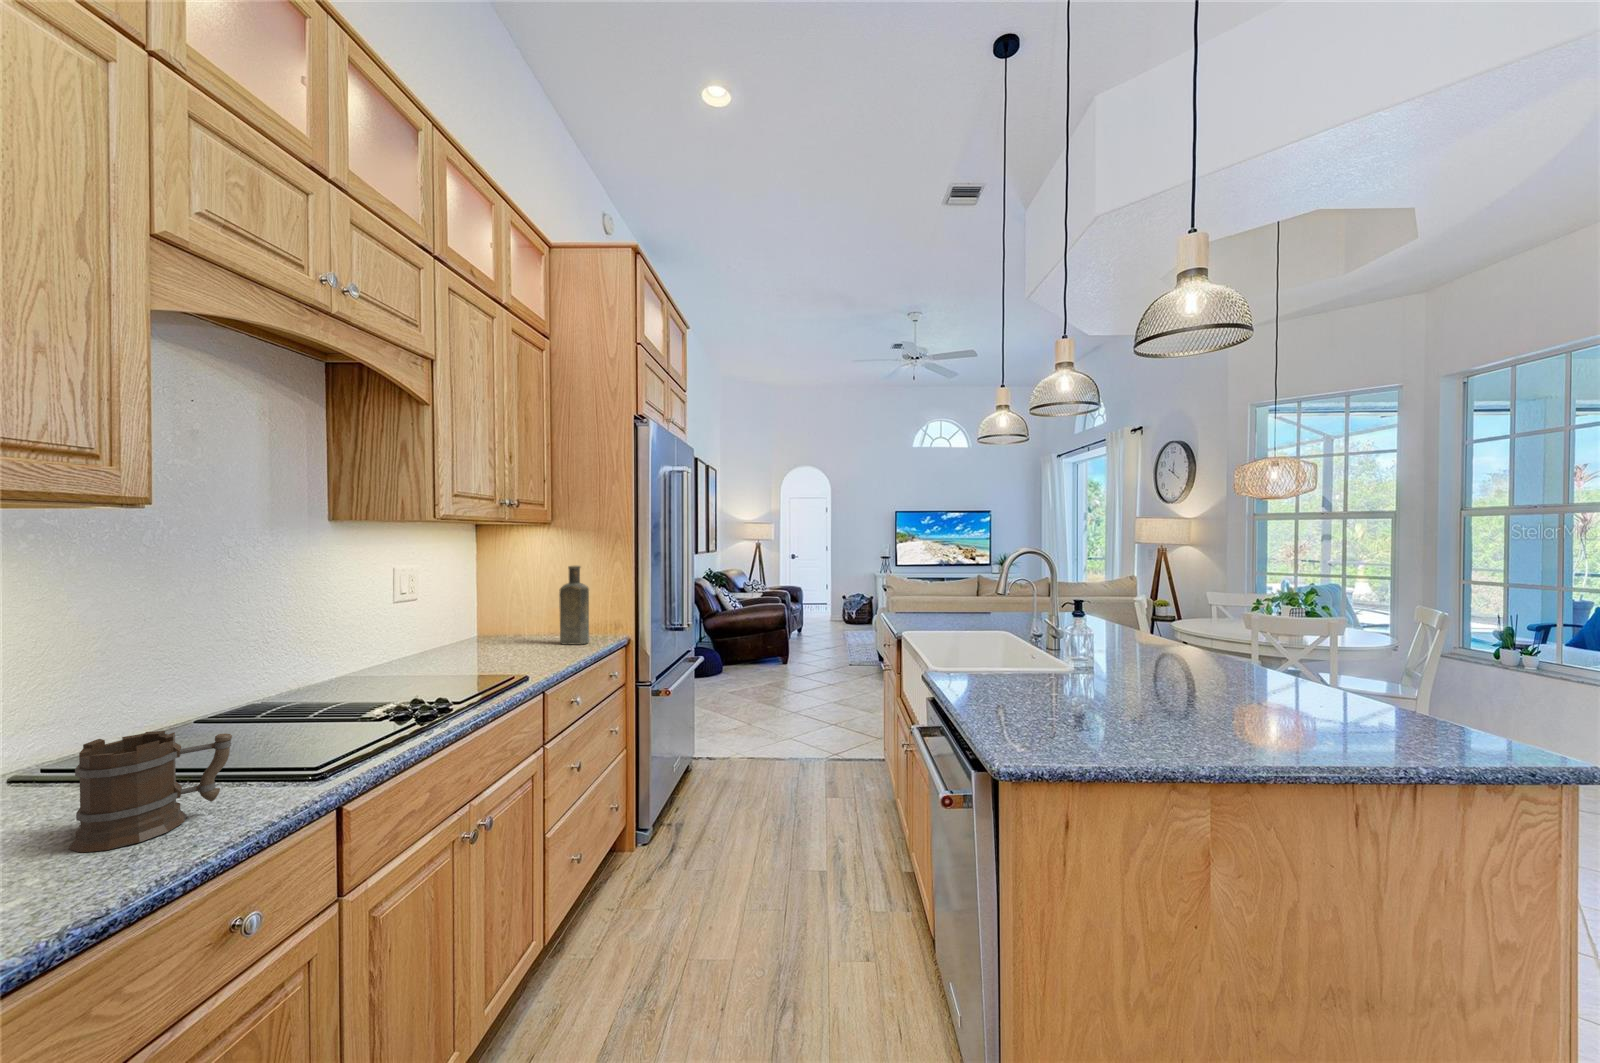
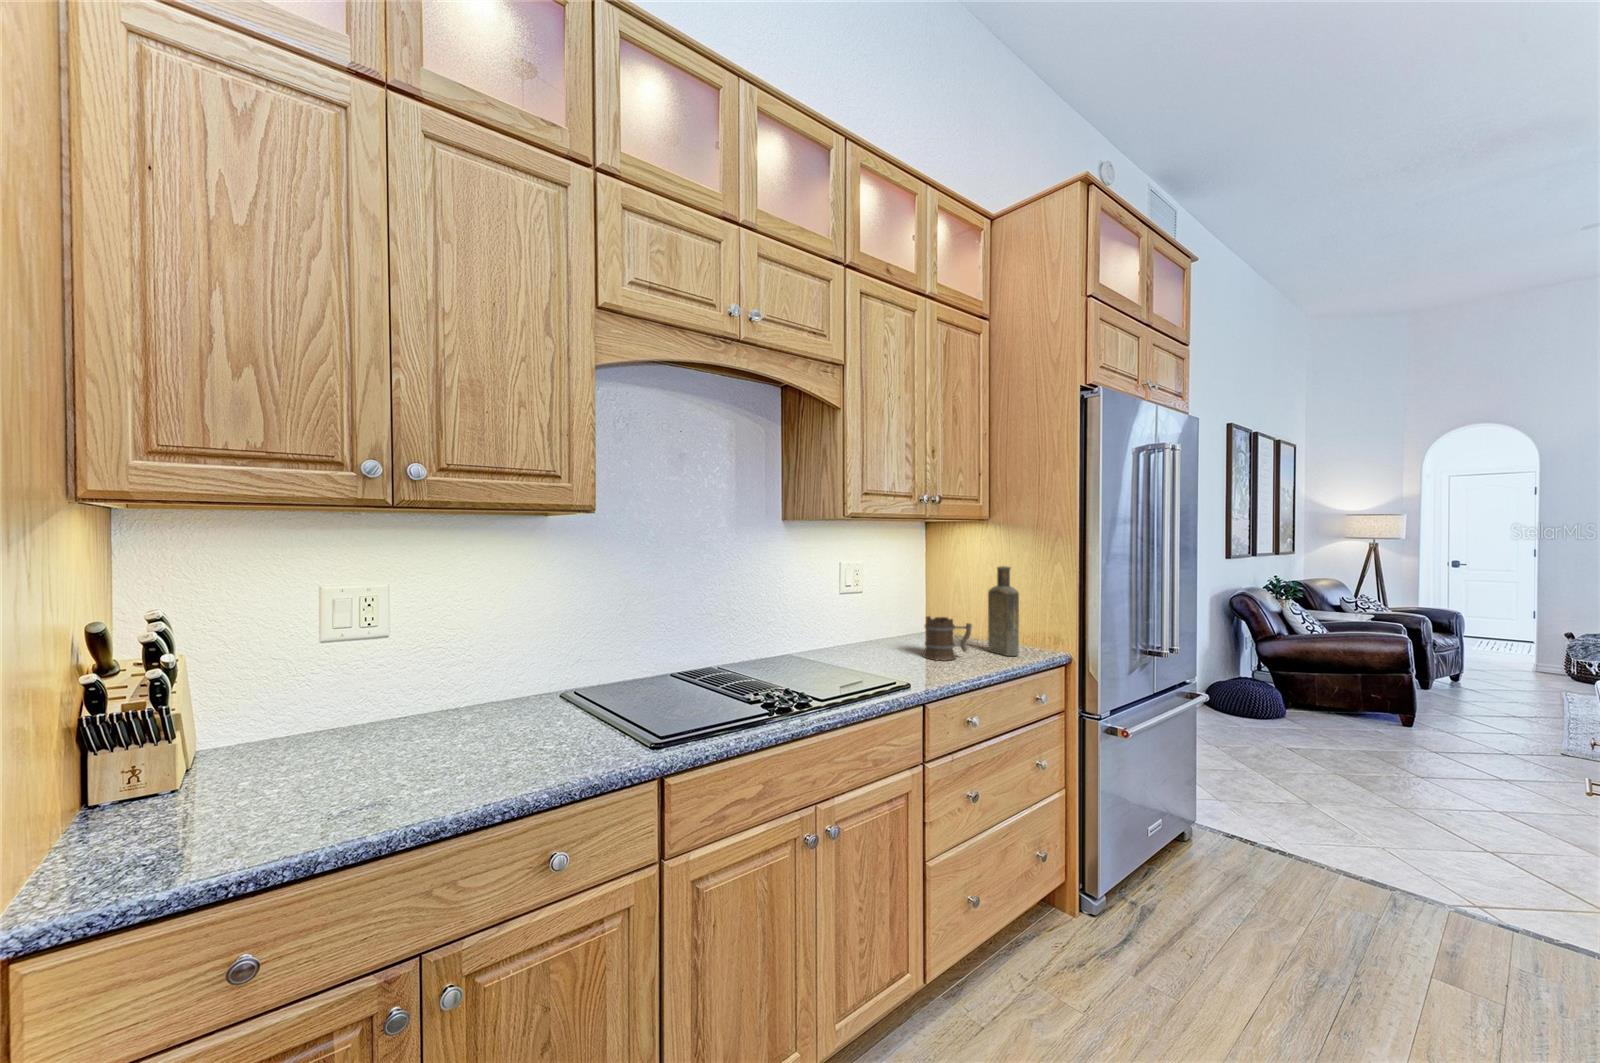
mug: present [69,731,232,852] -> present [923,616,972,661]

